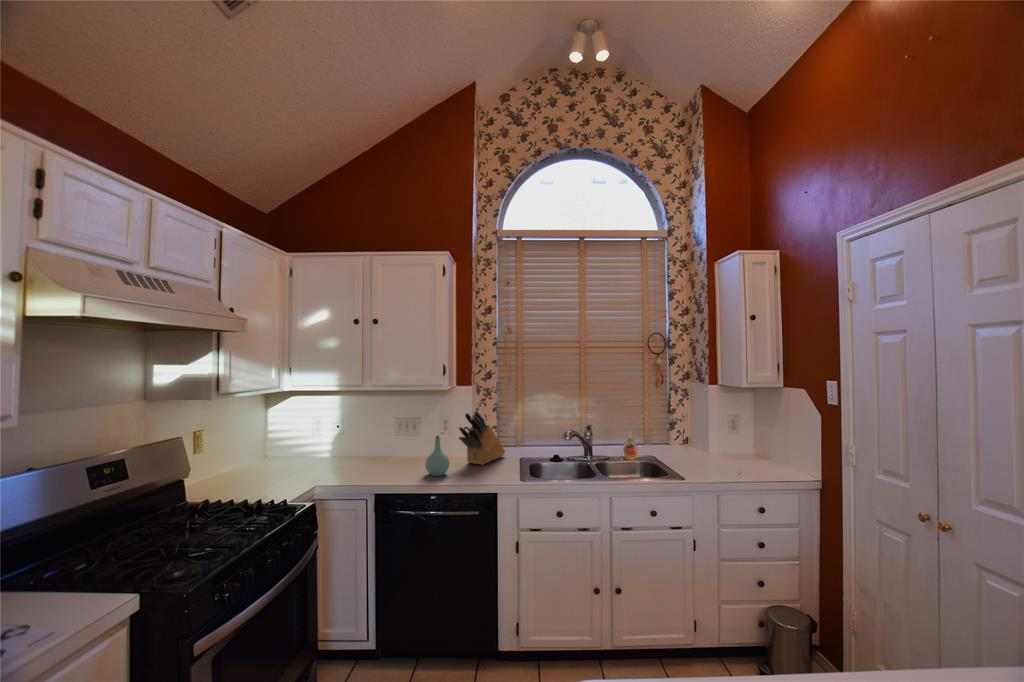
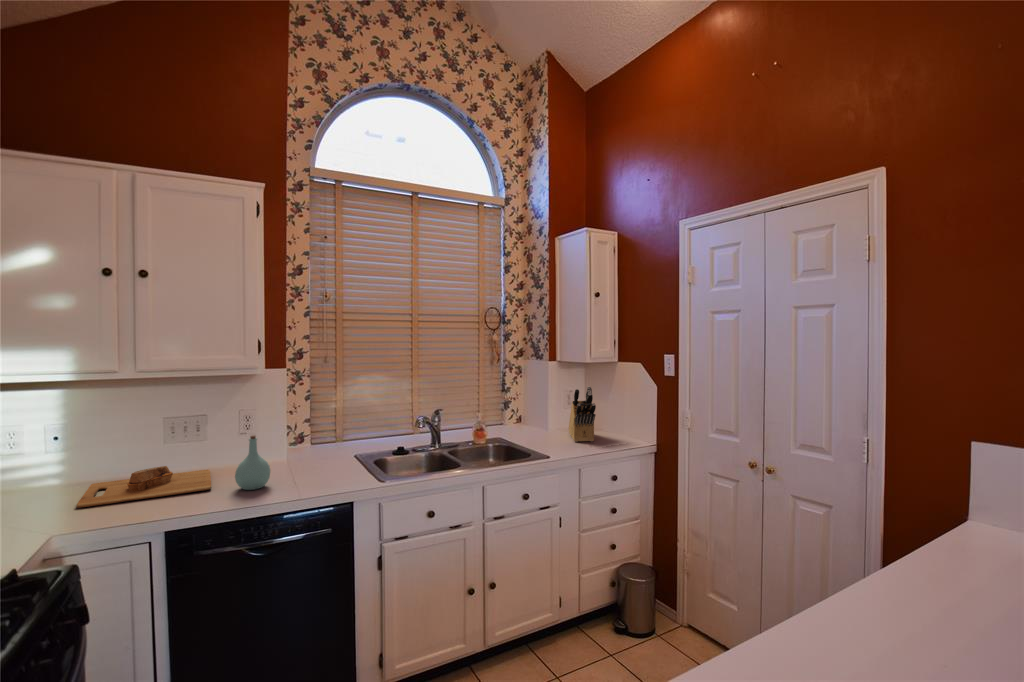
knife block: present [459,411,505,465] -> present [569,386,596,442]
cutting board: none [338,451,420,473] -> present [77,466,211,508]

